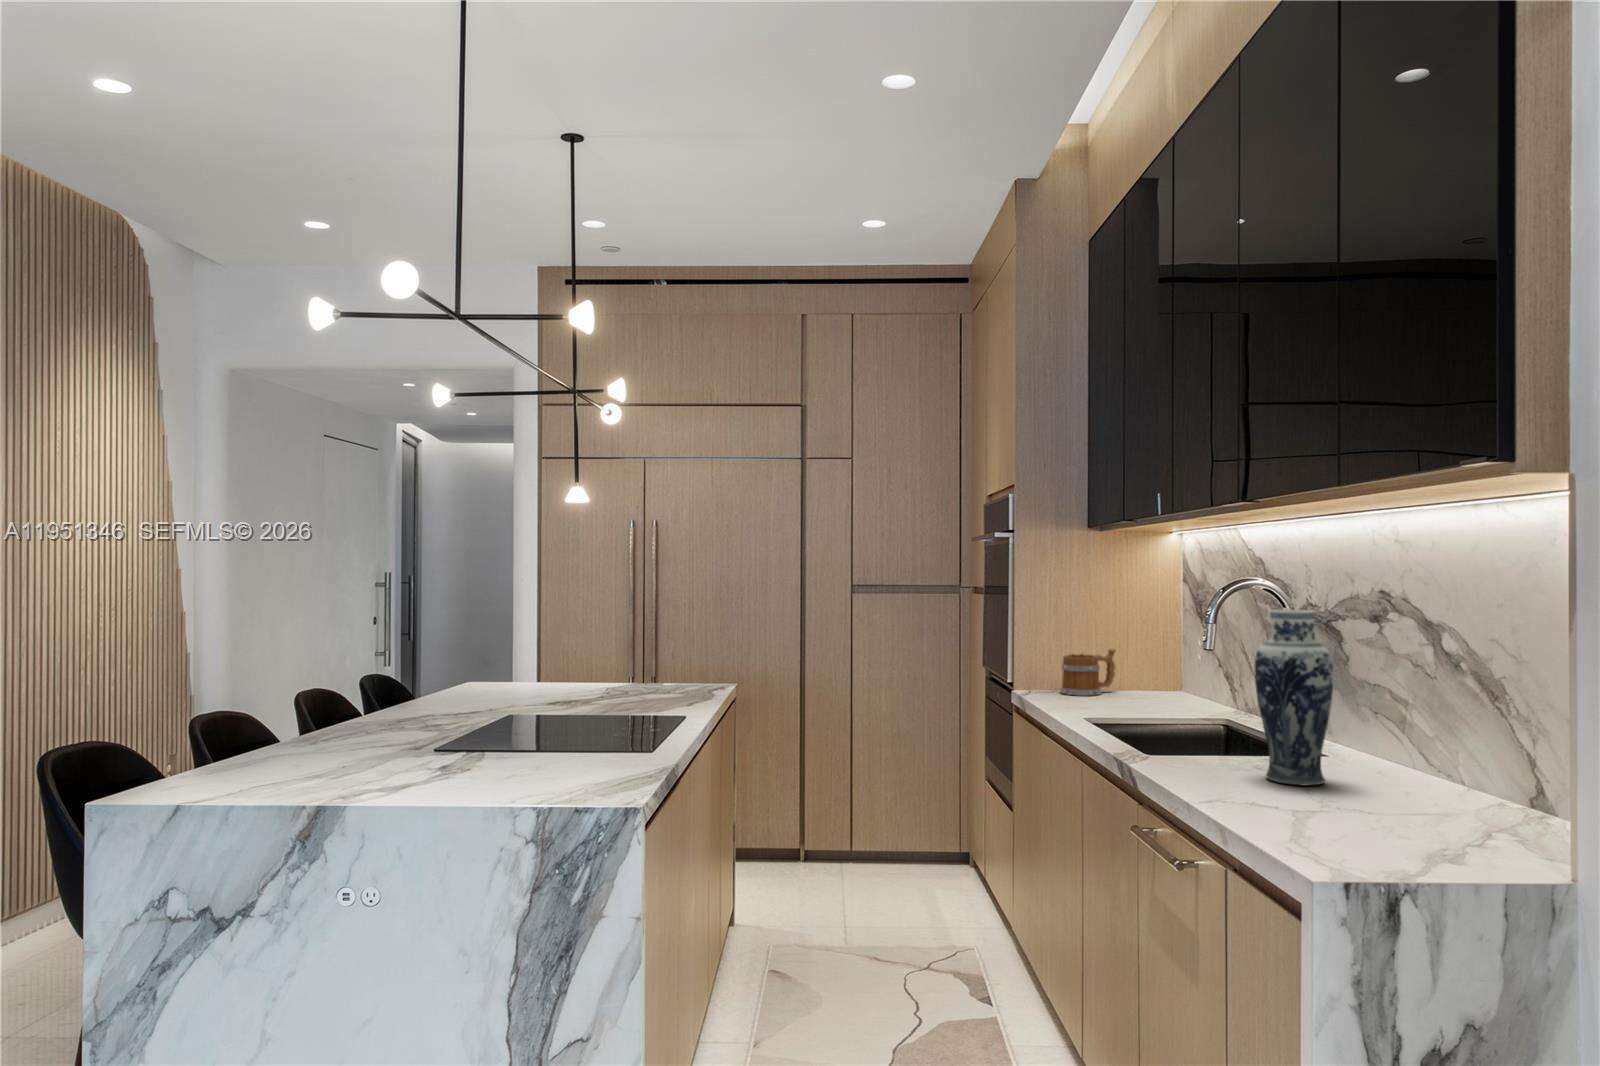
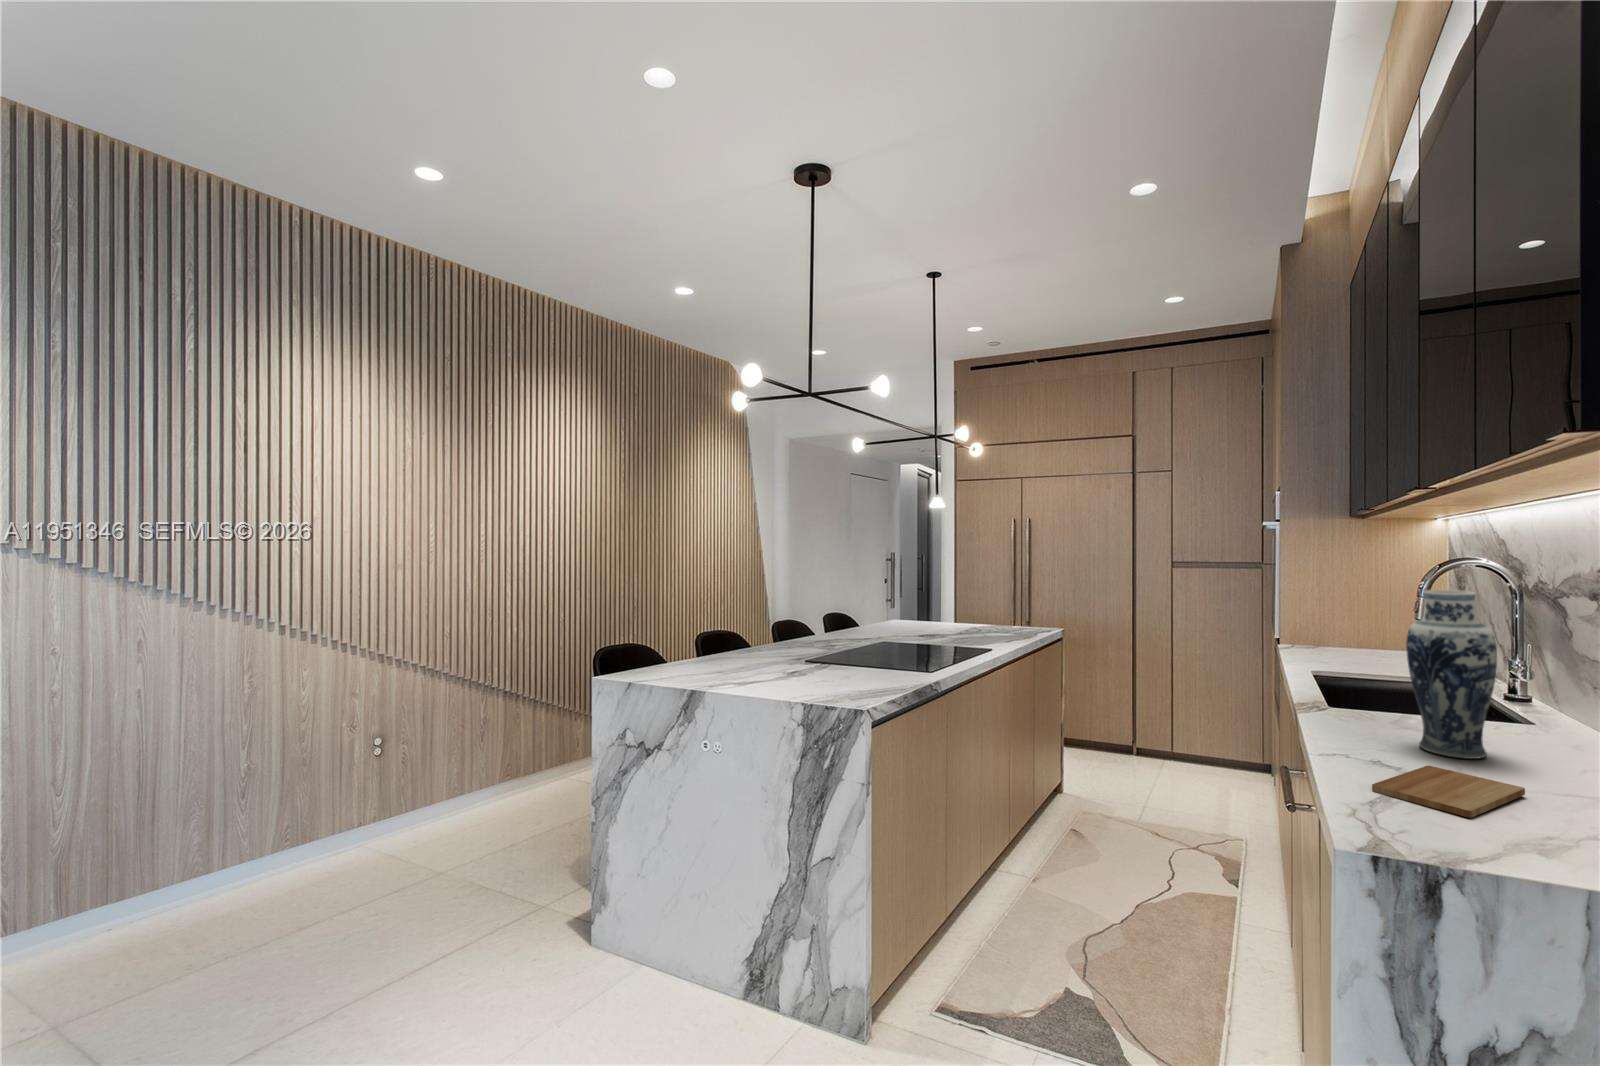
mug: present [1060,649,1116,696] -> none [1306,610,1366,650]
cutting board: none [1277,794,1387,836] -> present [1372,766,1525,818]

